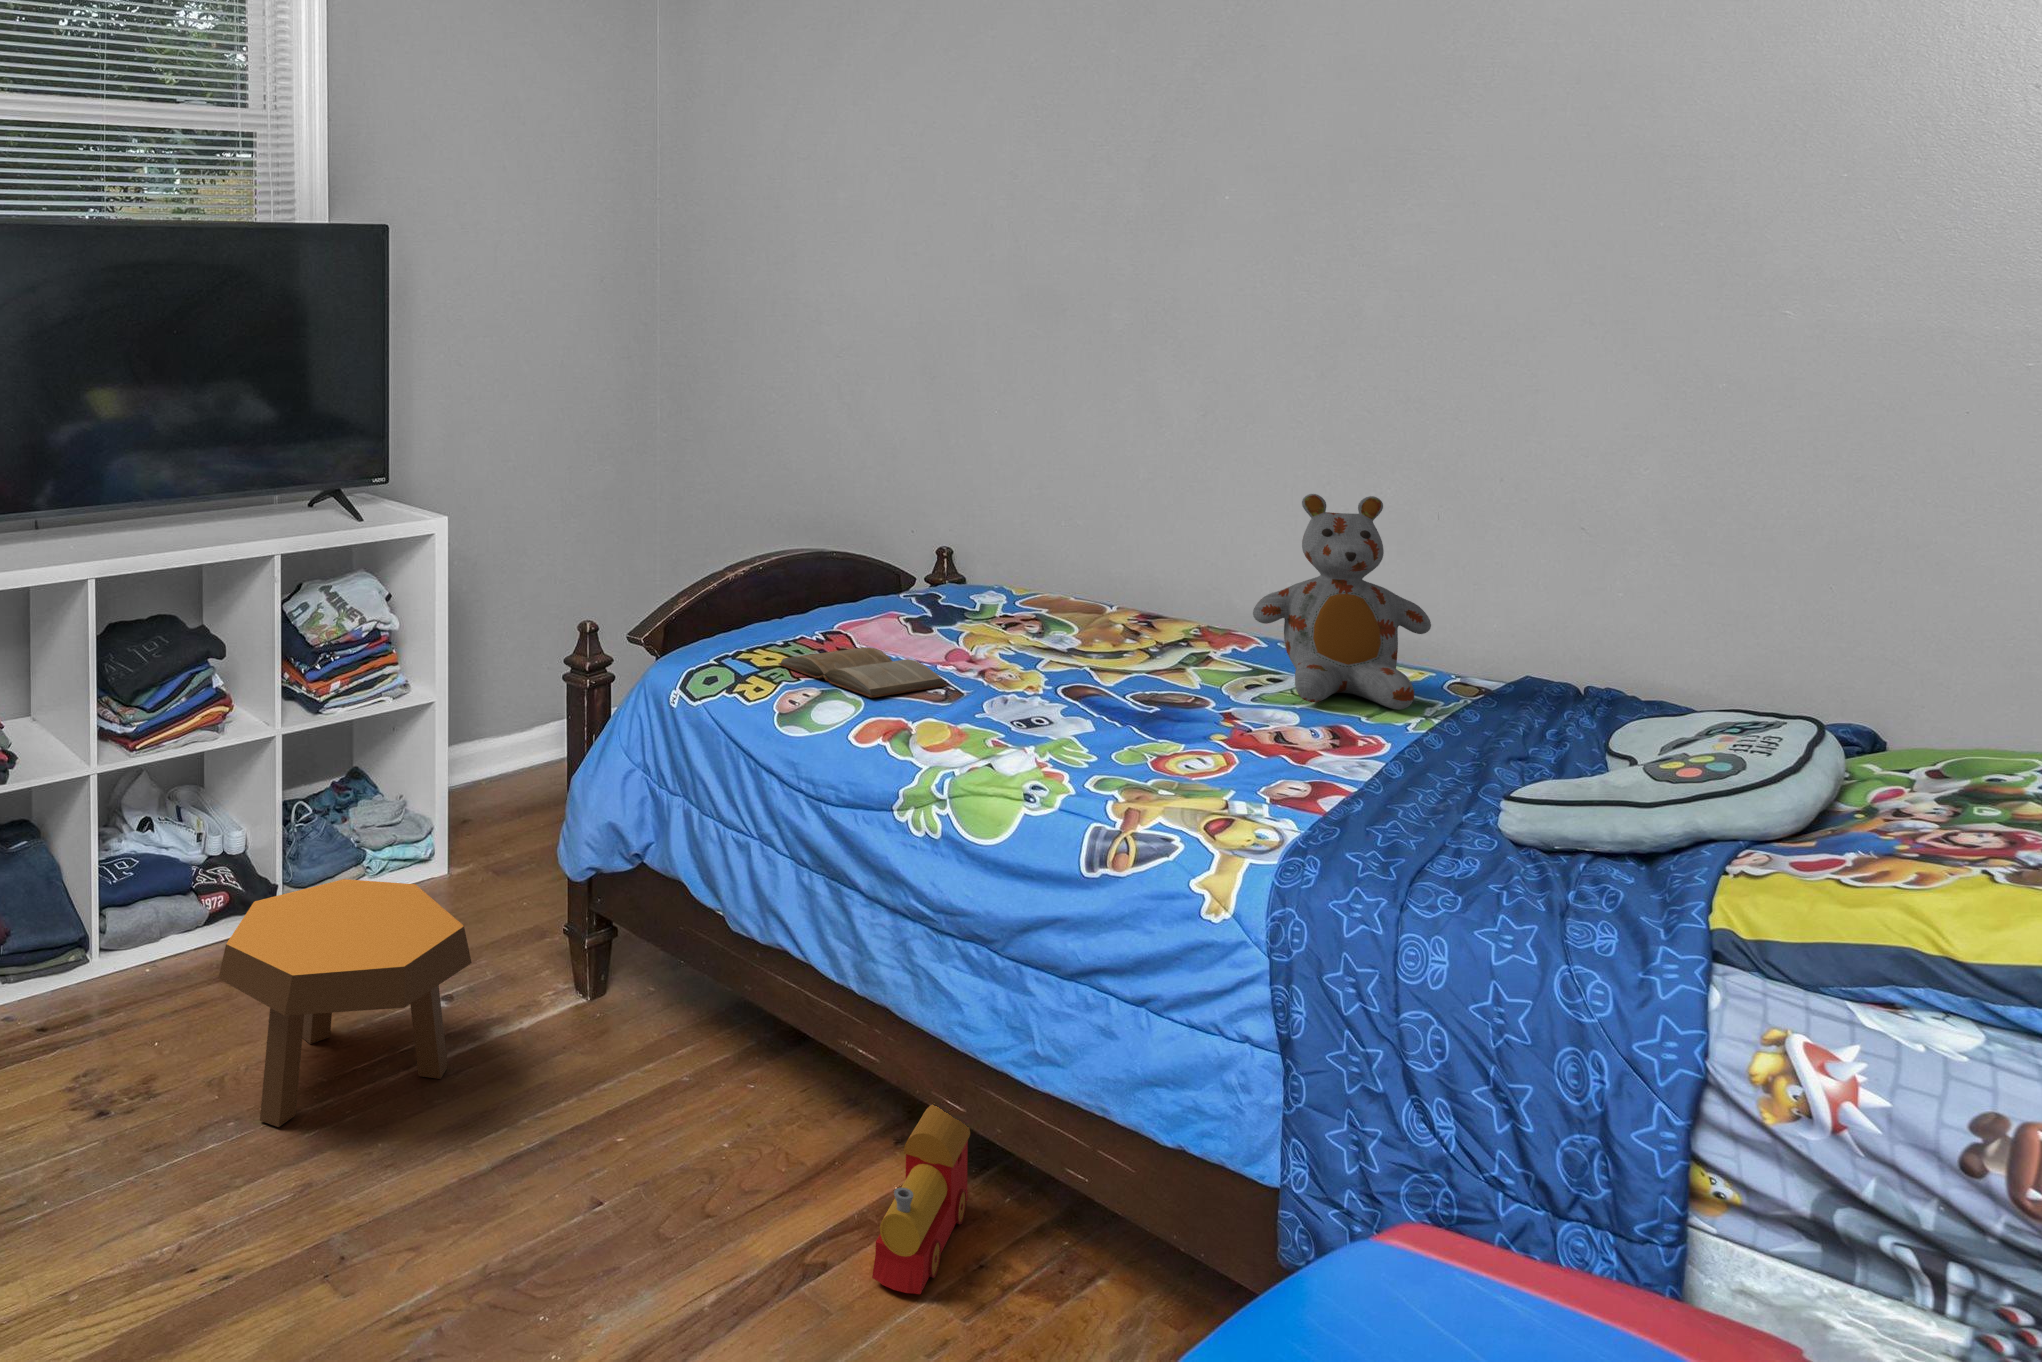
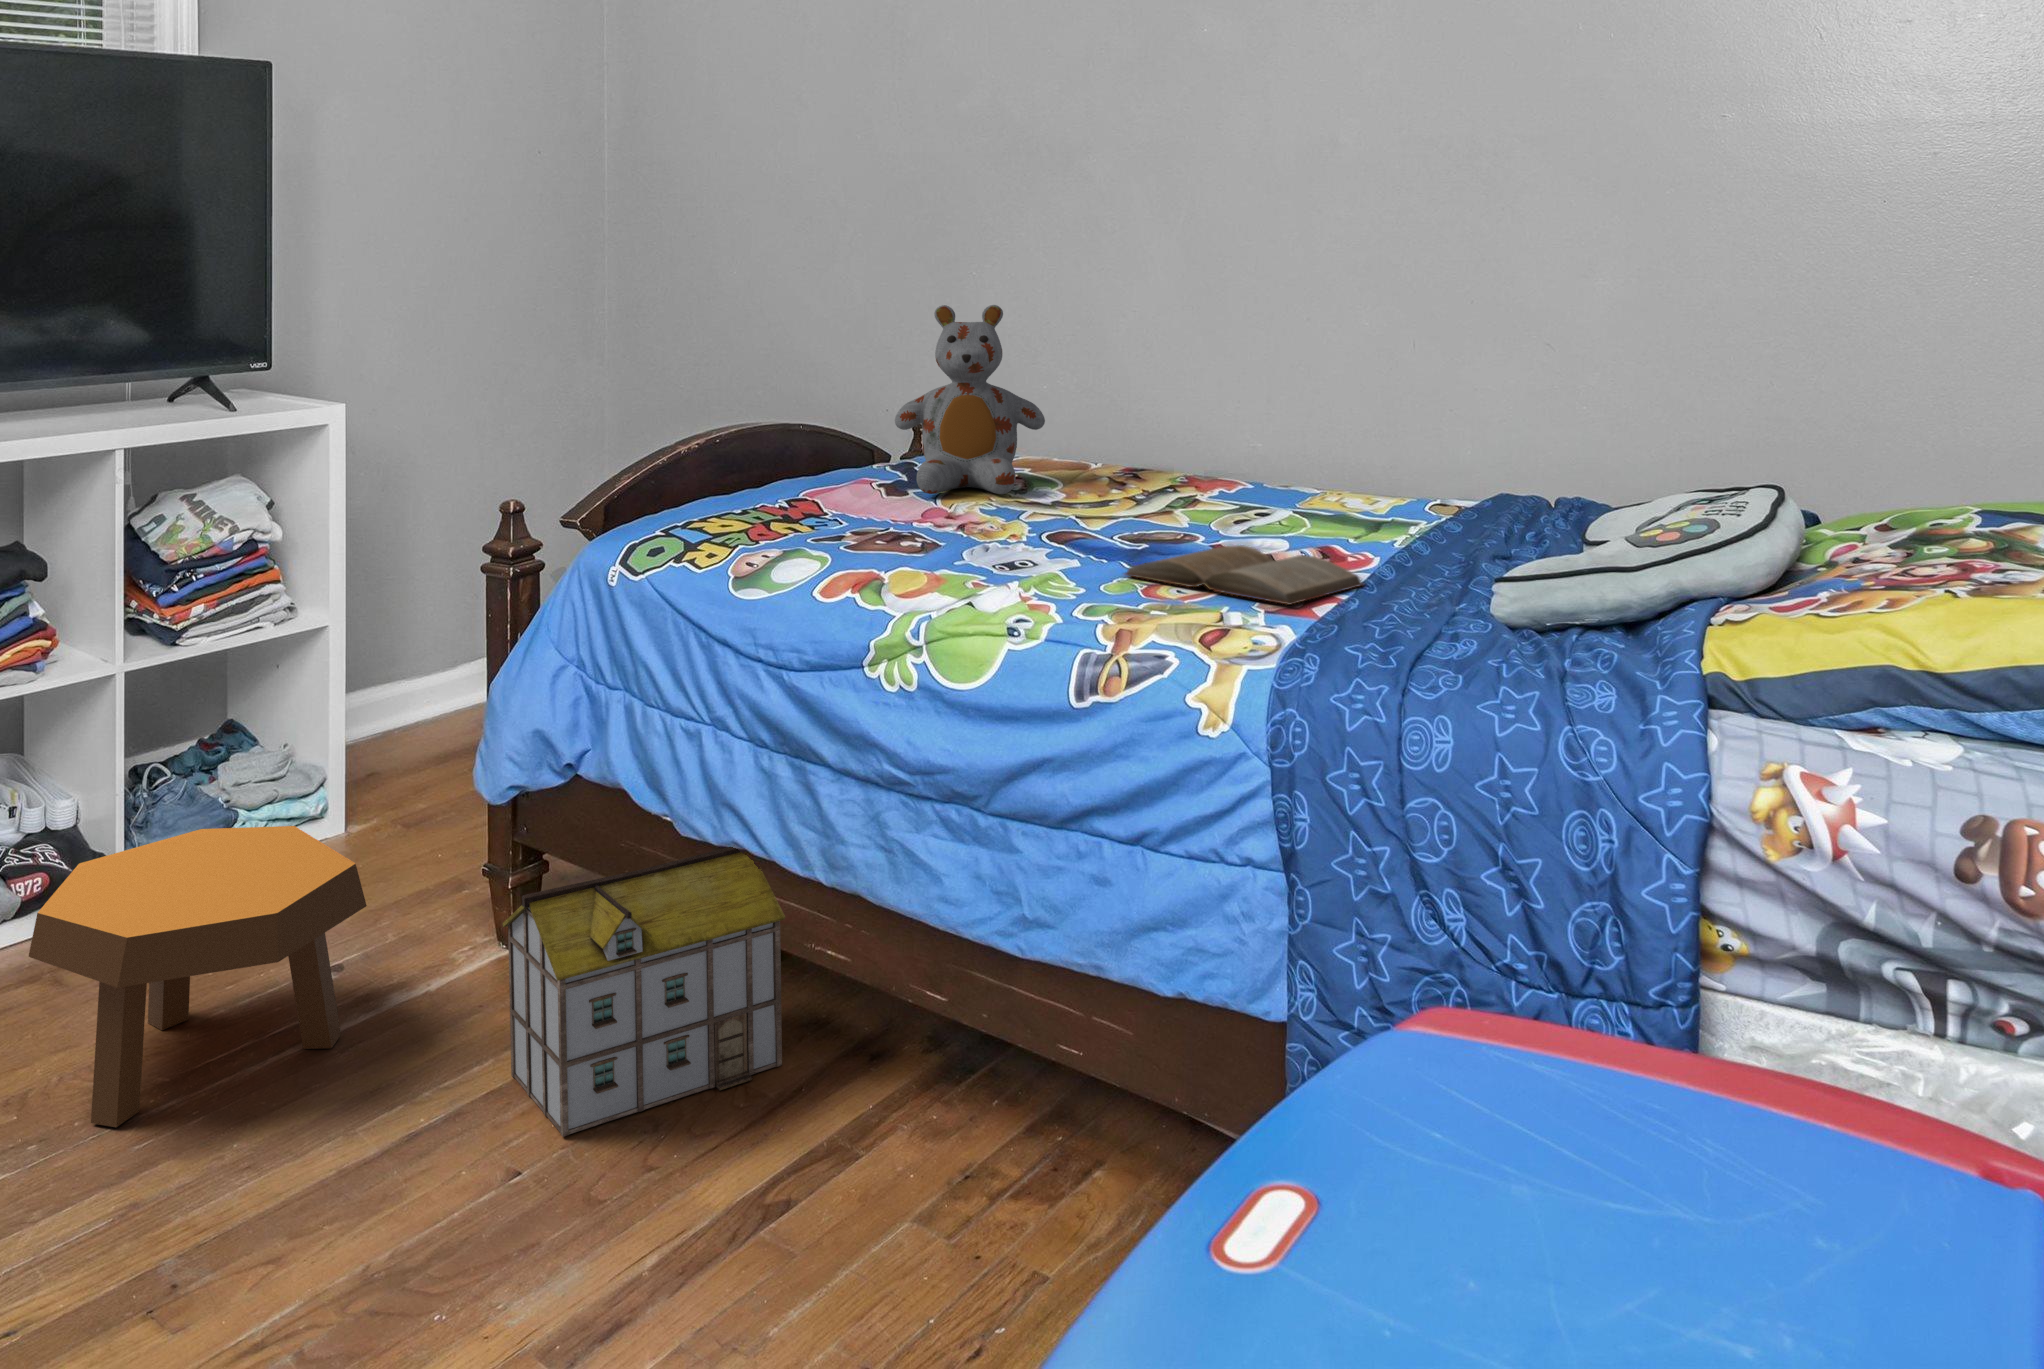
stuffed bear: present [1253,494,1431,709] -> present [895,305,1045,494]
book: present [778,647,947,698] -> present [1124,545,1364,605]
toy house: none [581,945,819,1189] -> present [502,847,785,1137]
toy train: present [872,1105,970,1294] -> none [851,991,957,1199]

